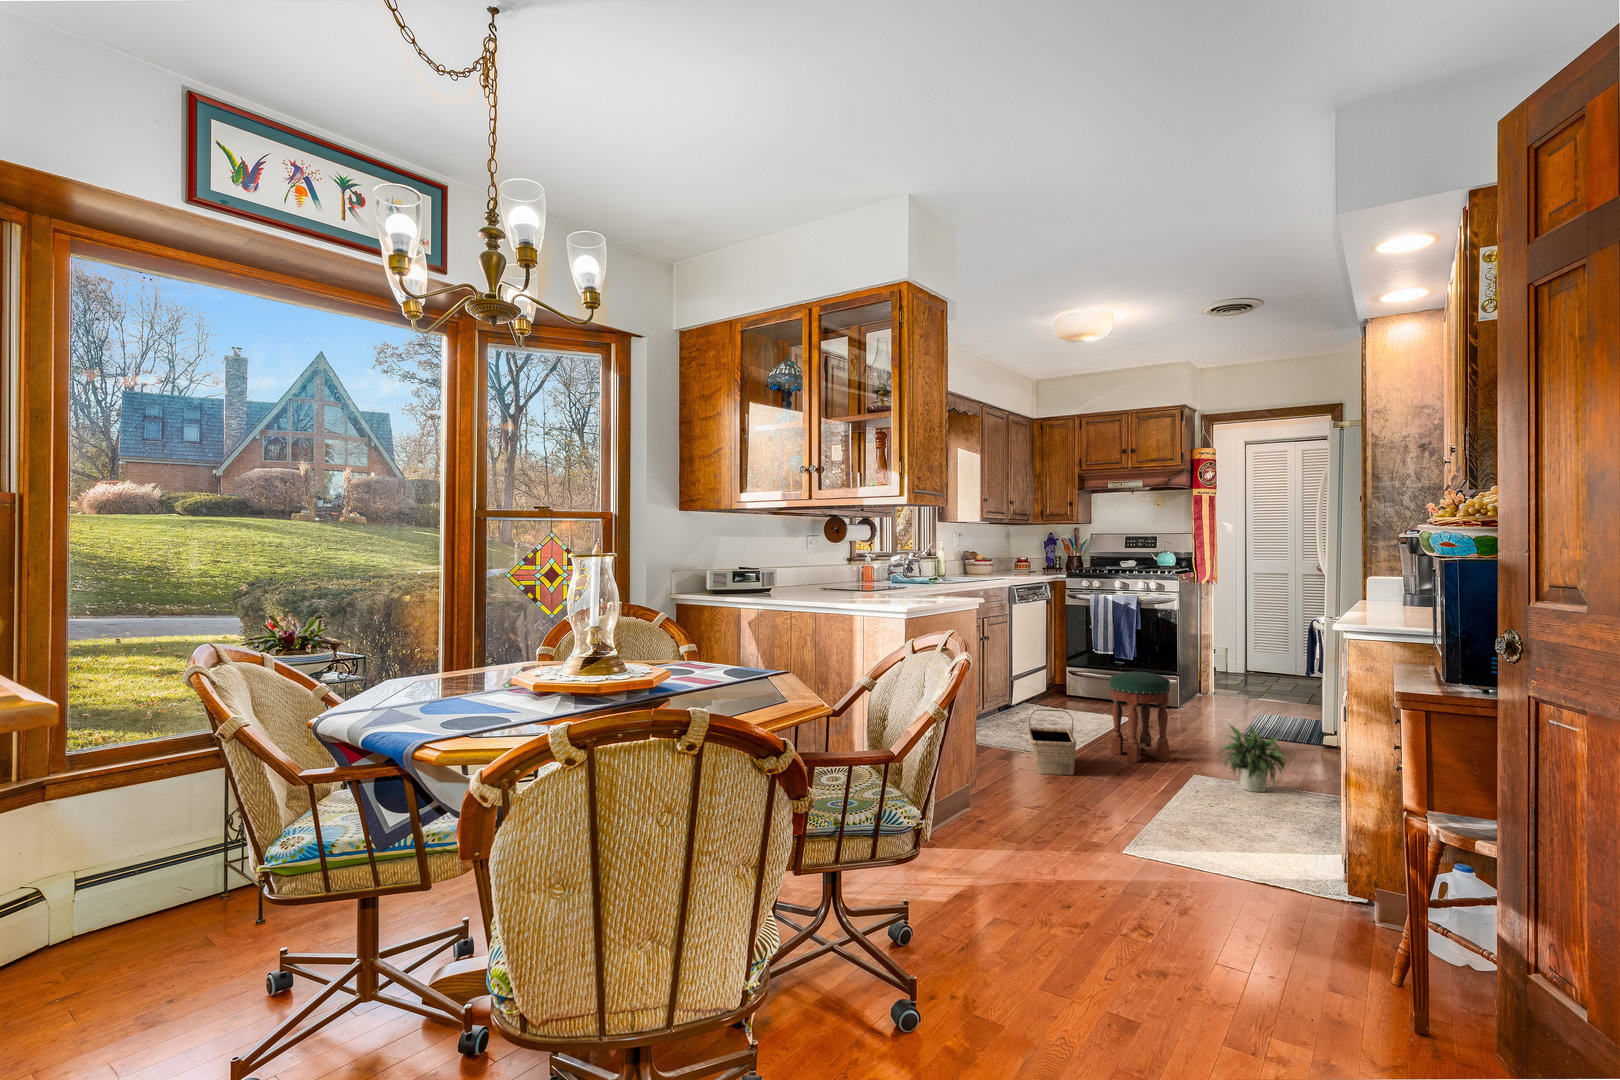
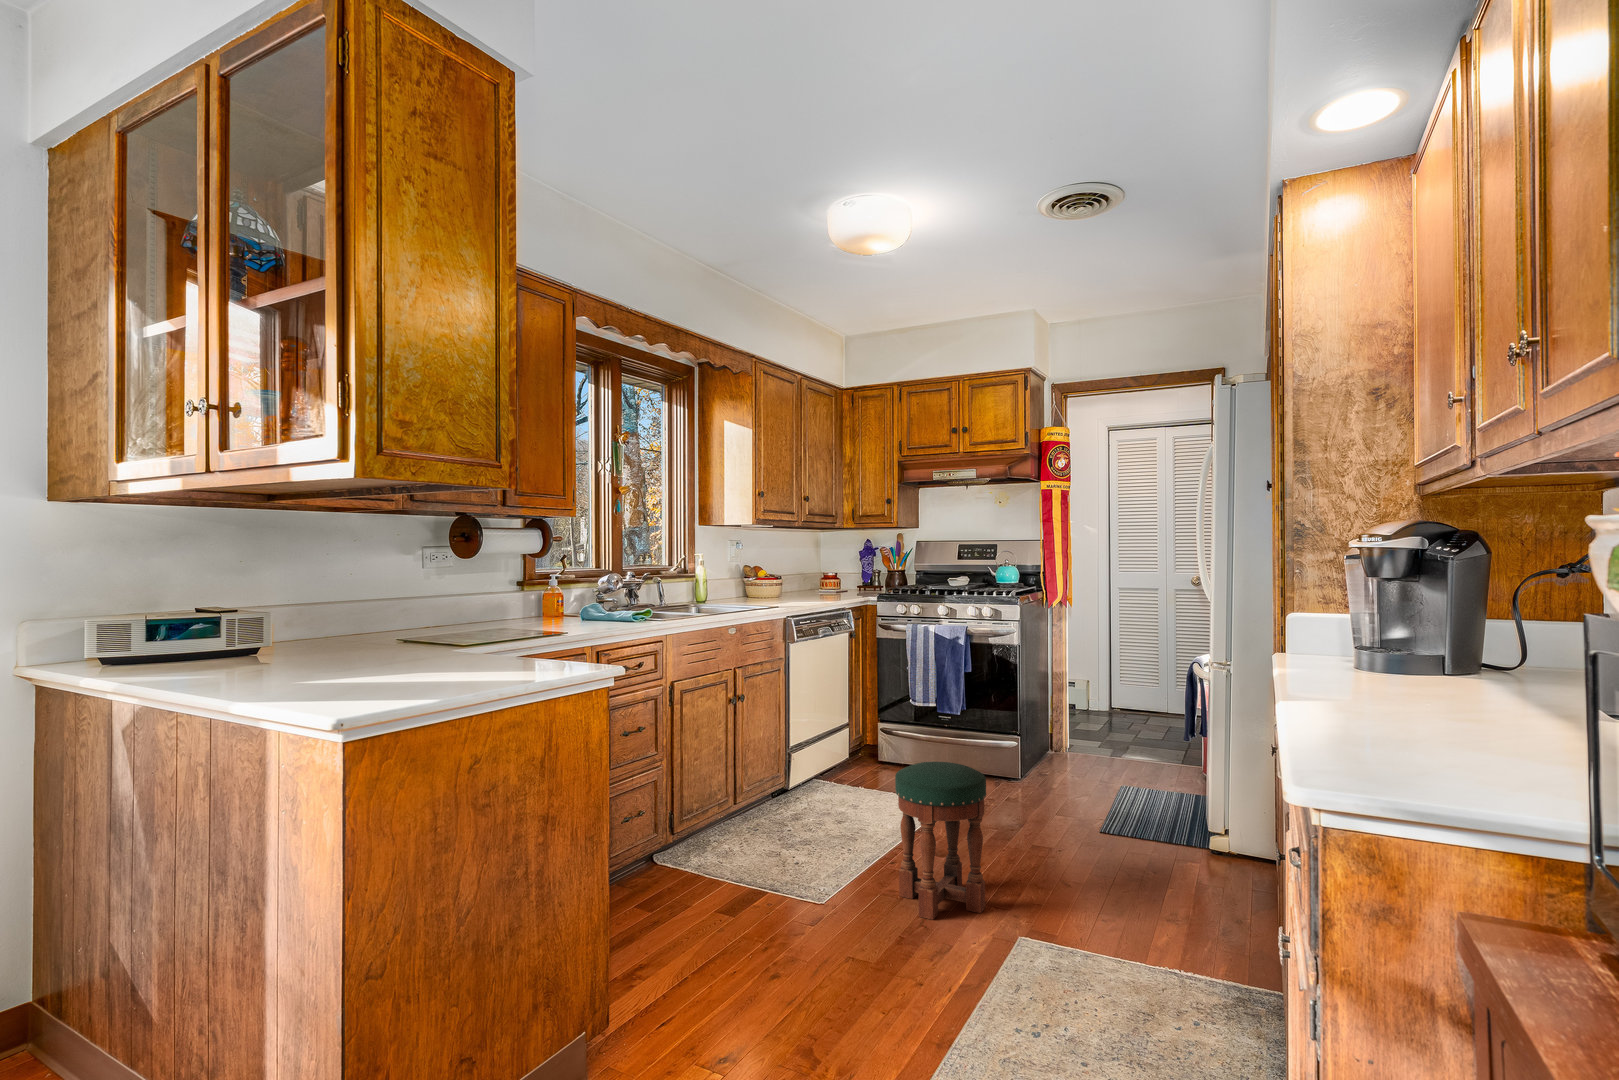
basket: present [1028,709,1077,775] -> none [744,842,827,966]
potted plant: present [1222,725,1285,792] -> none [1055,865,1167,998]

